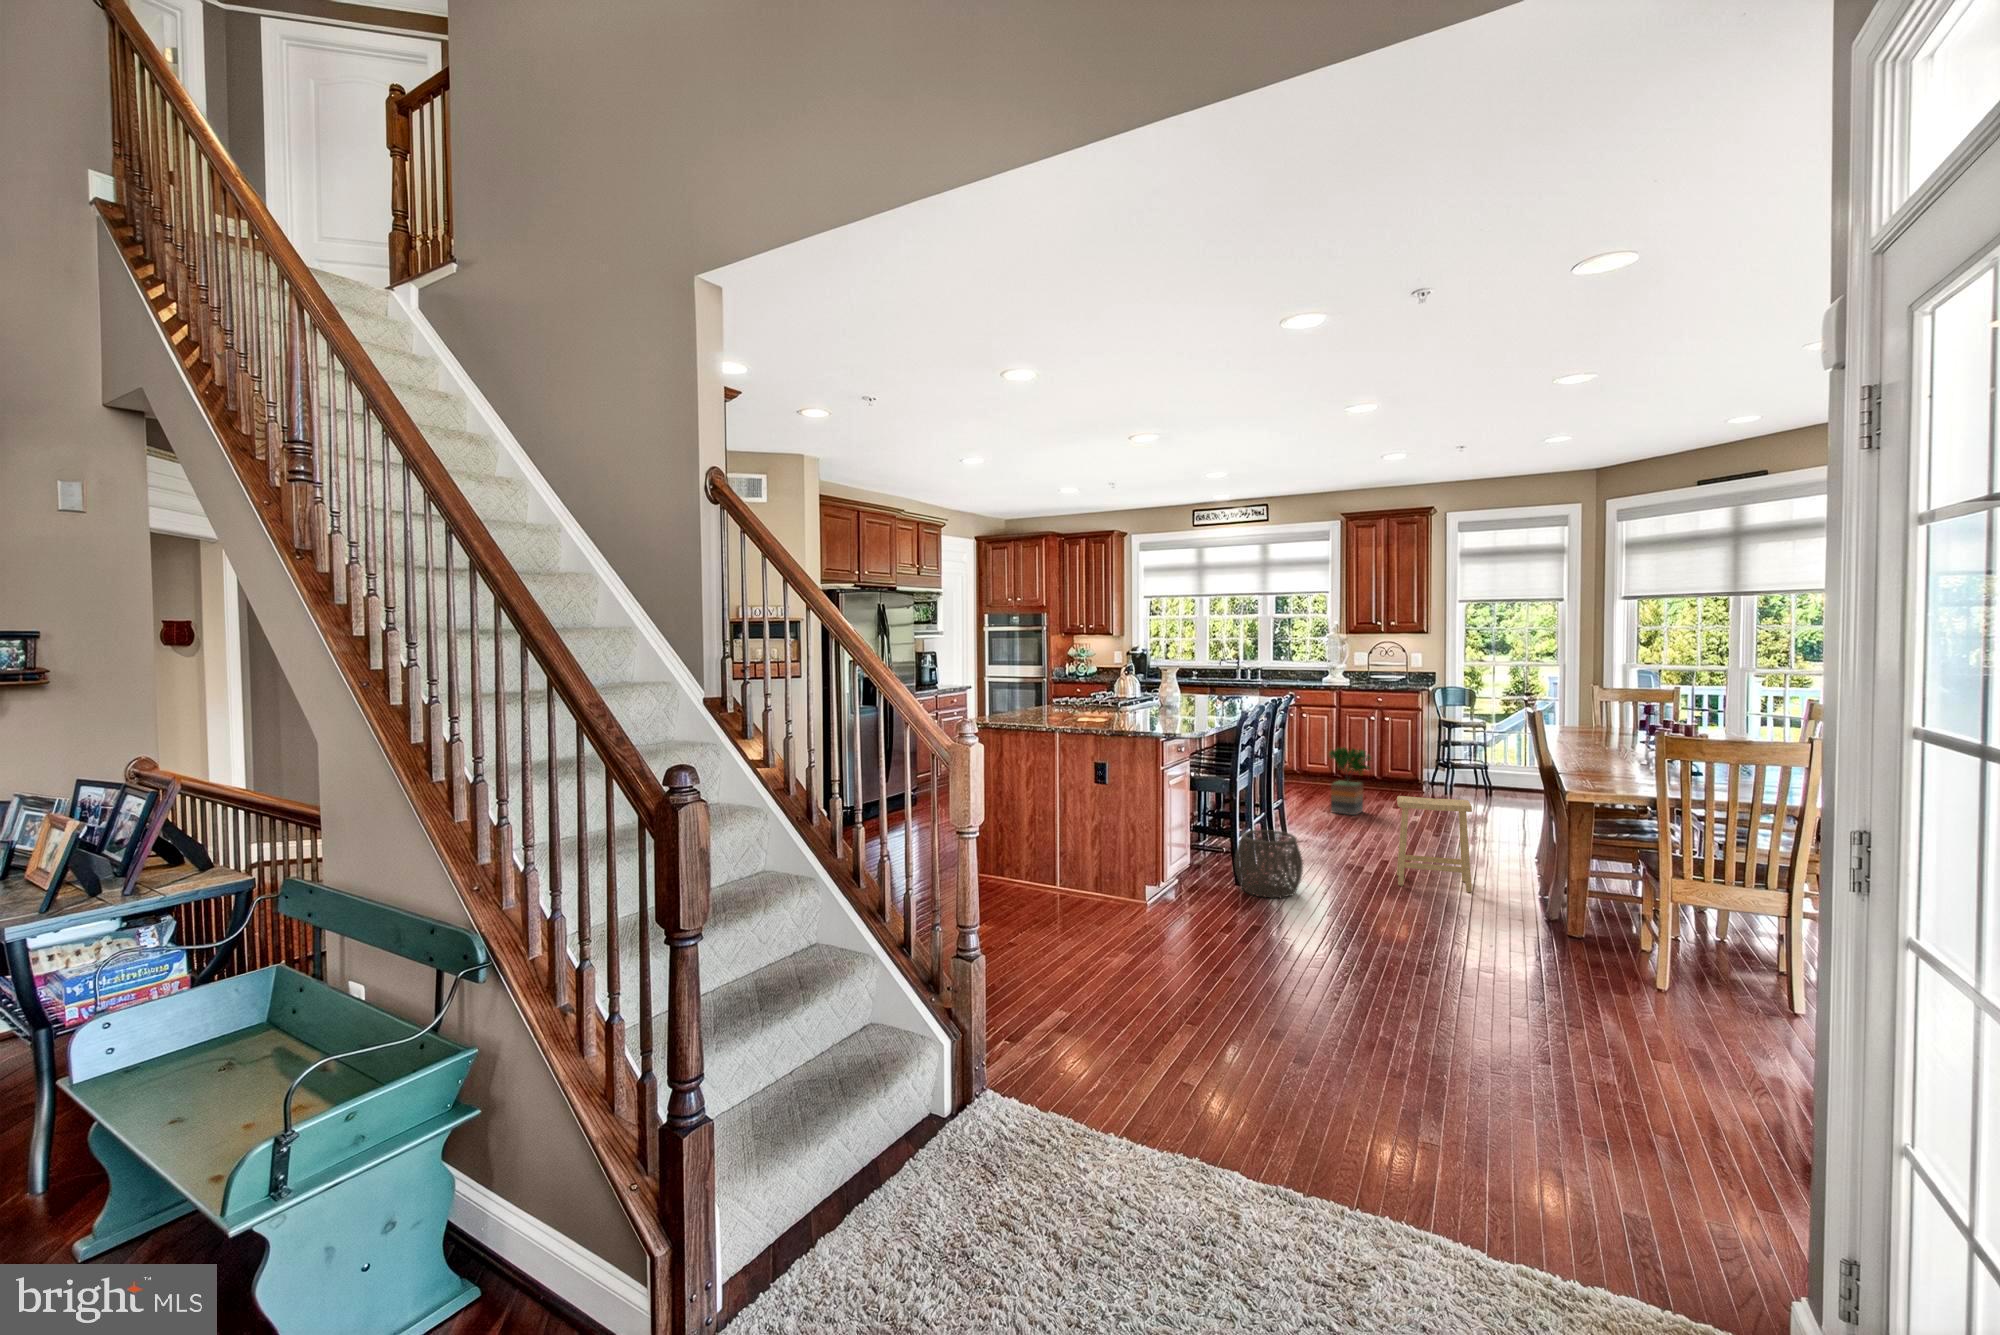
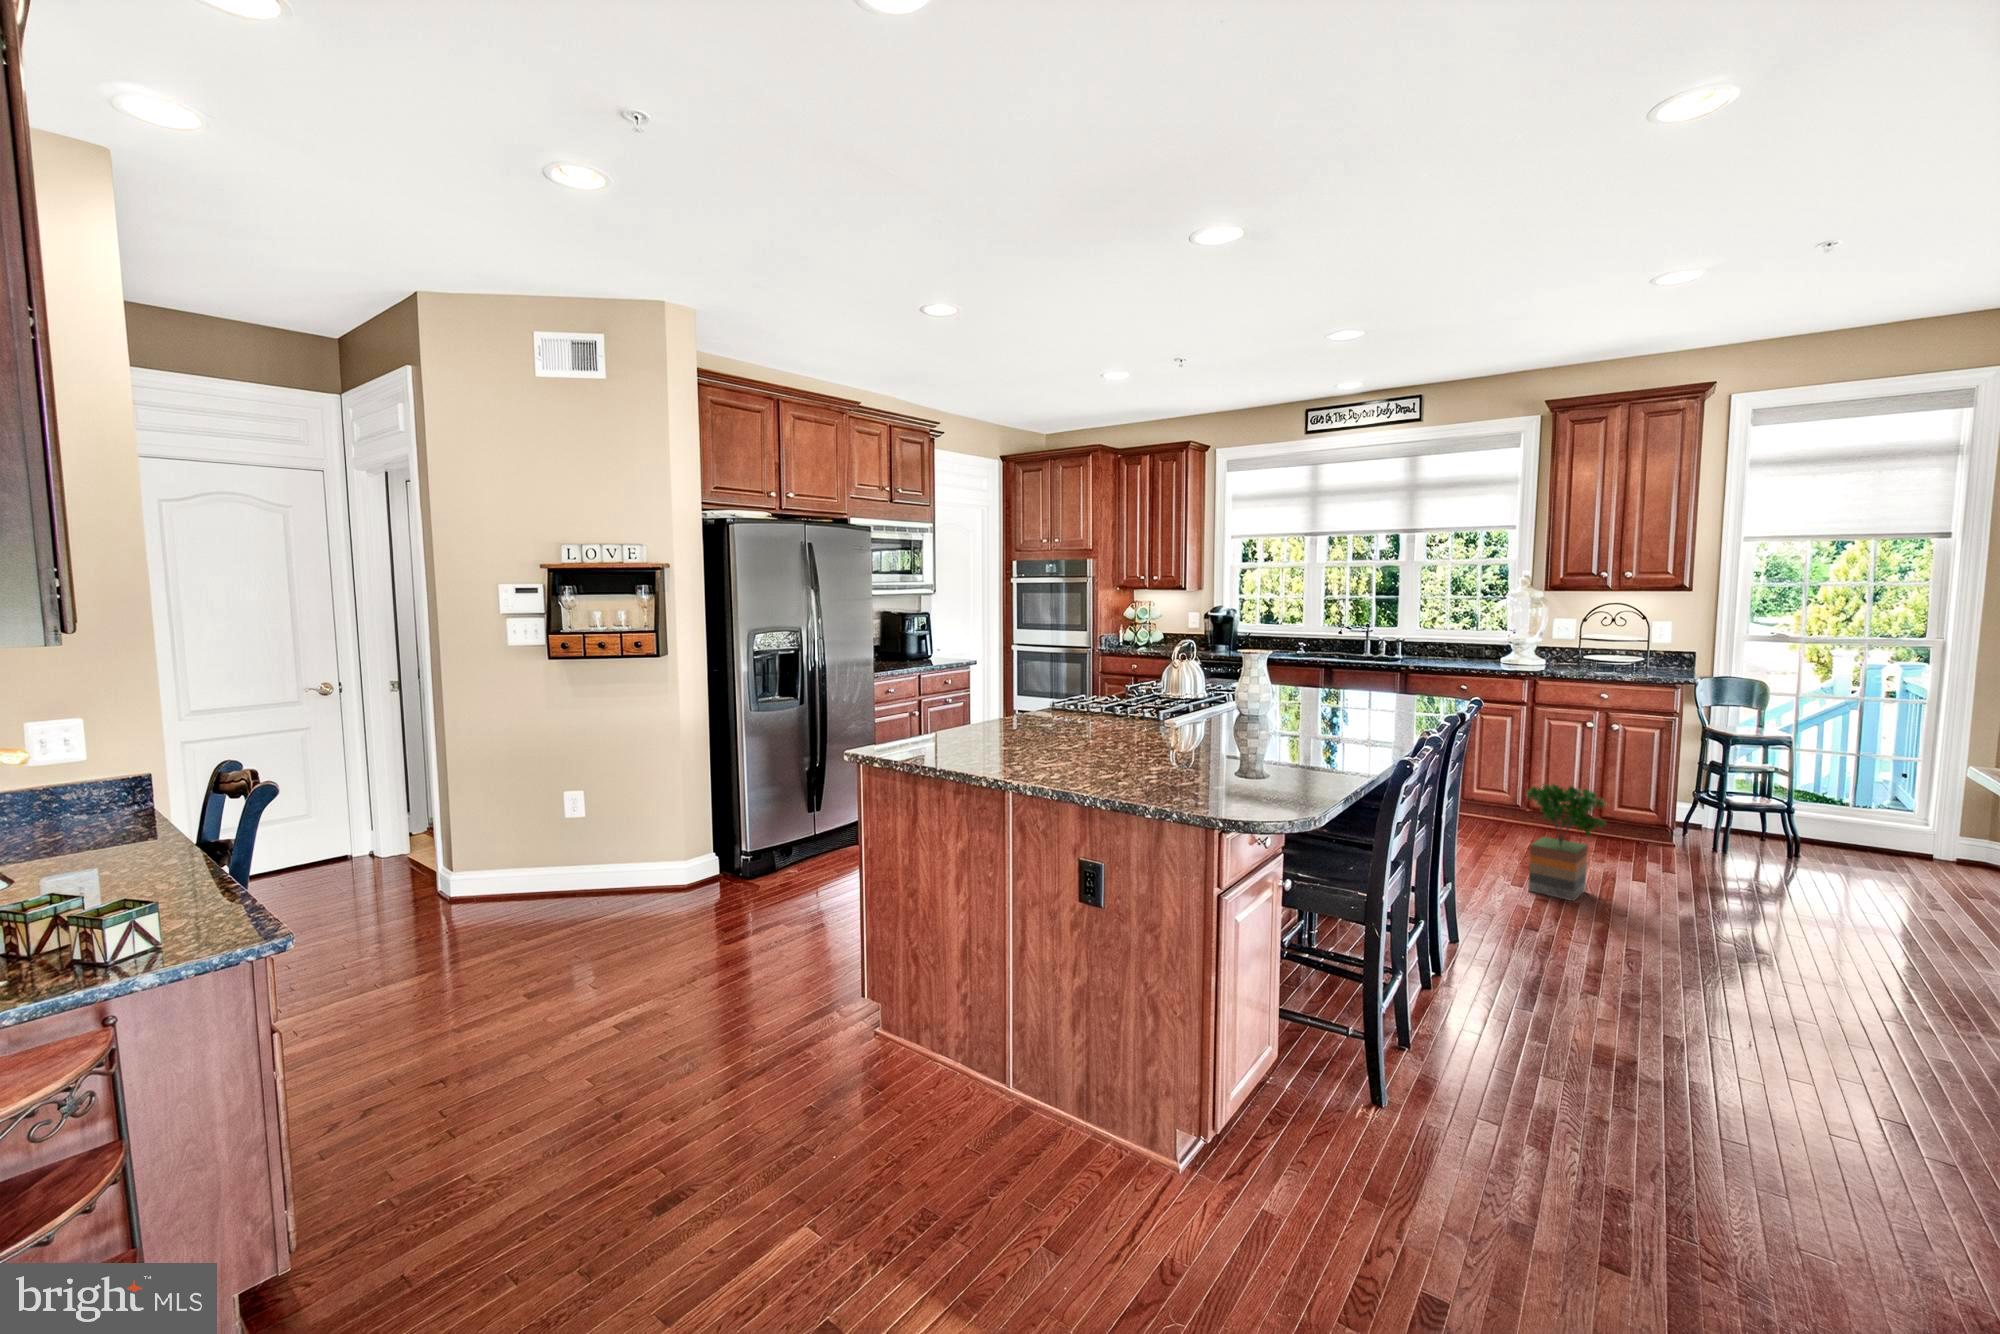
footstool: present [1397,796,1472,892] -> none [1713,944,1938,1190]
woven basket: present [1235,830,1303,898] -> none [1368,1009,1525,1183]

